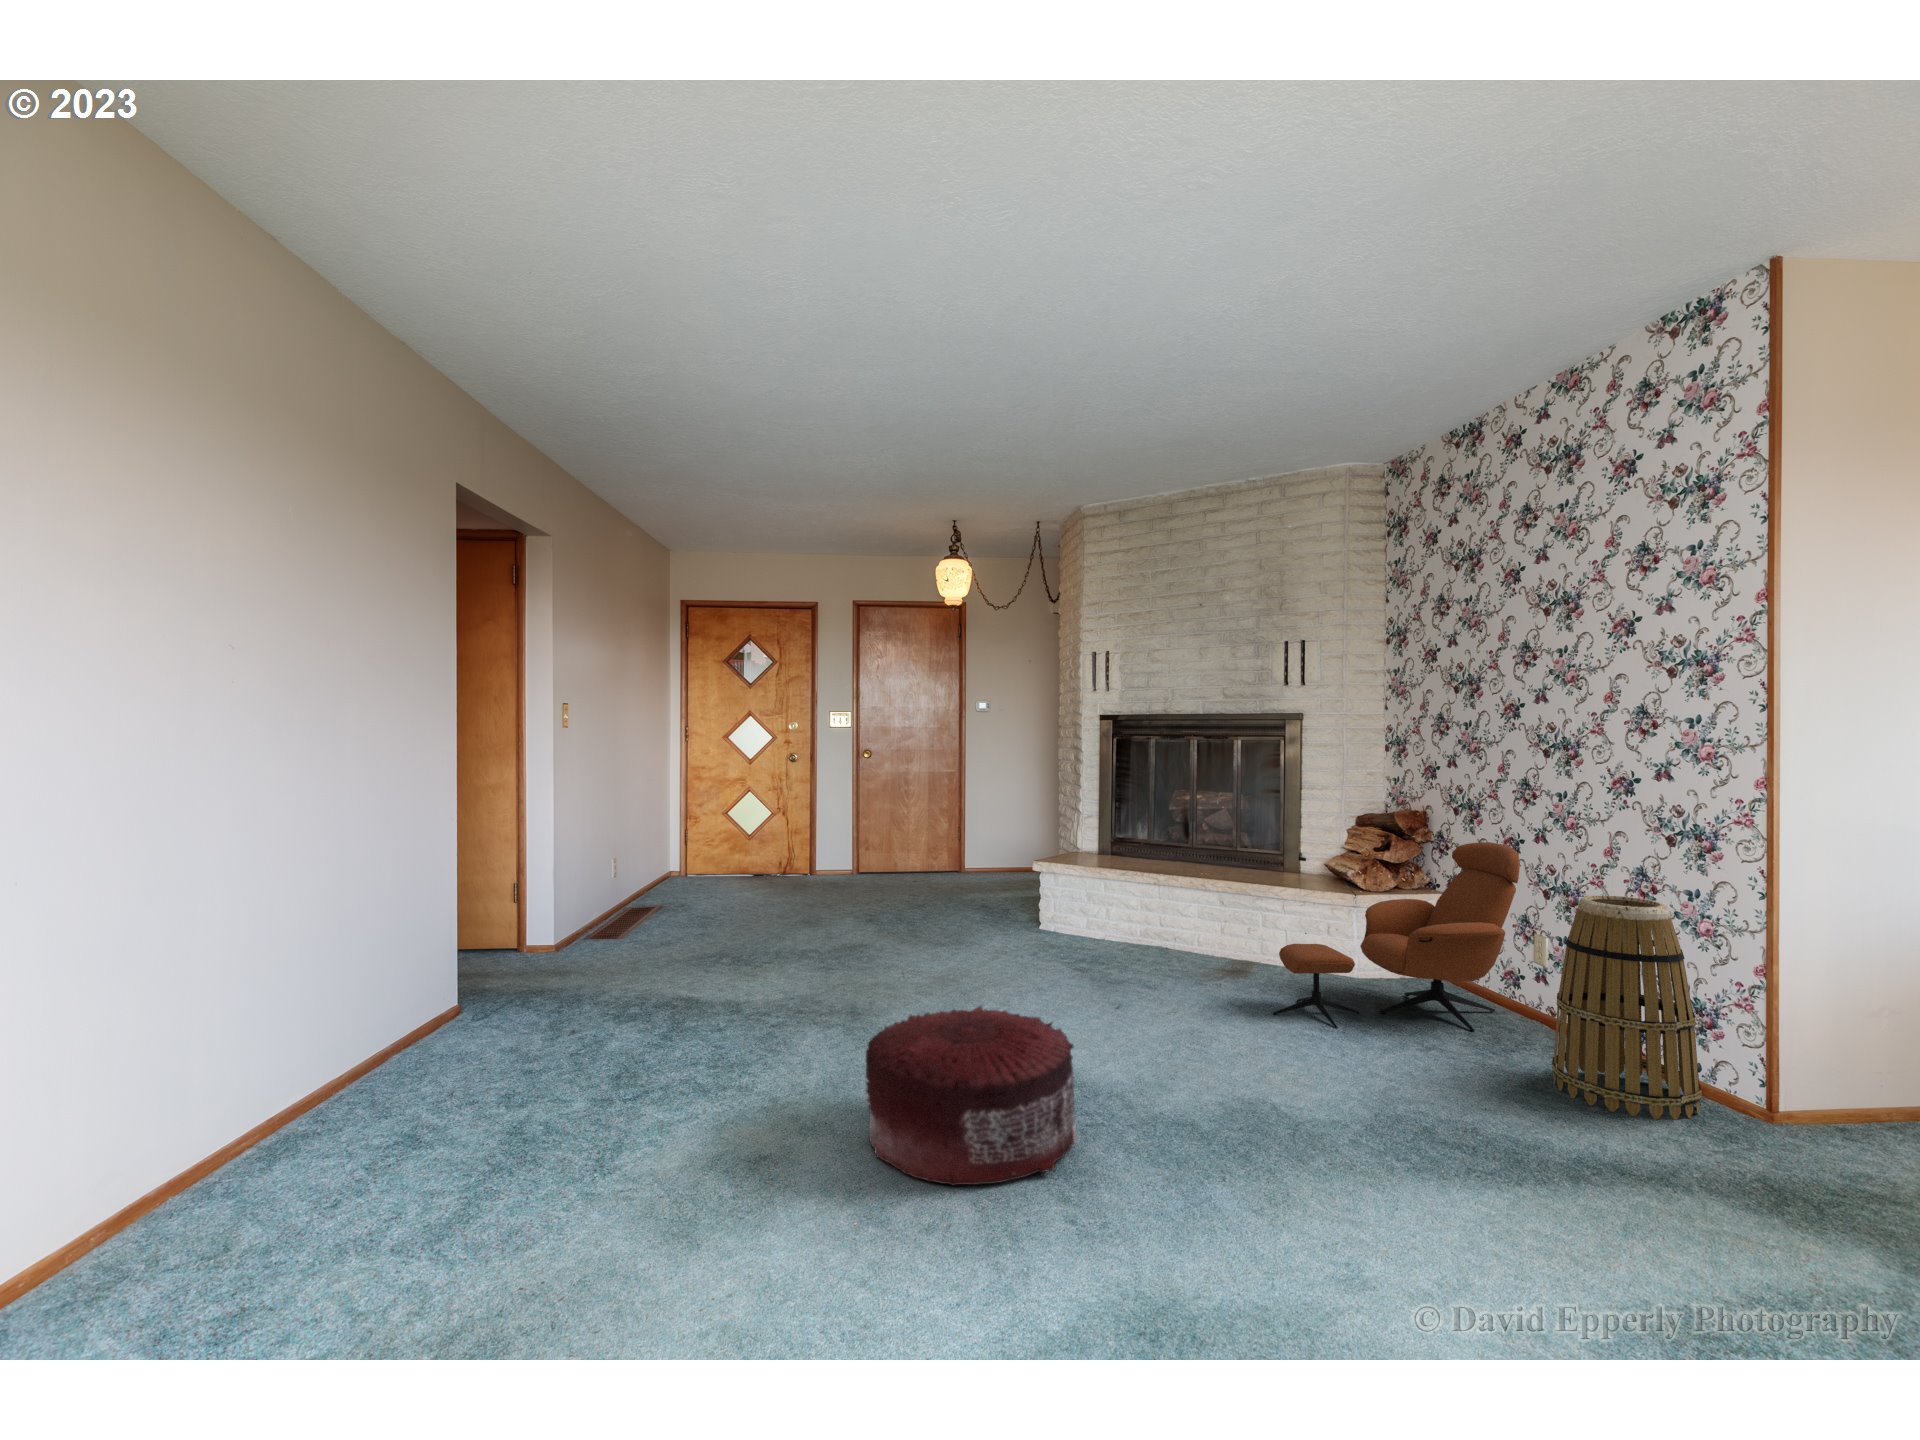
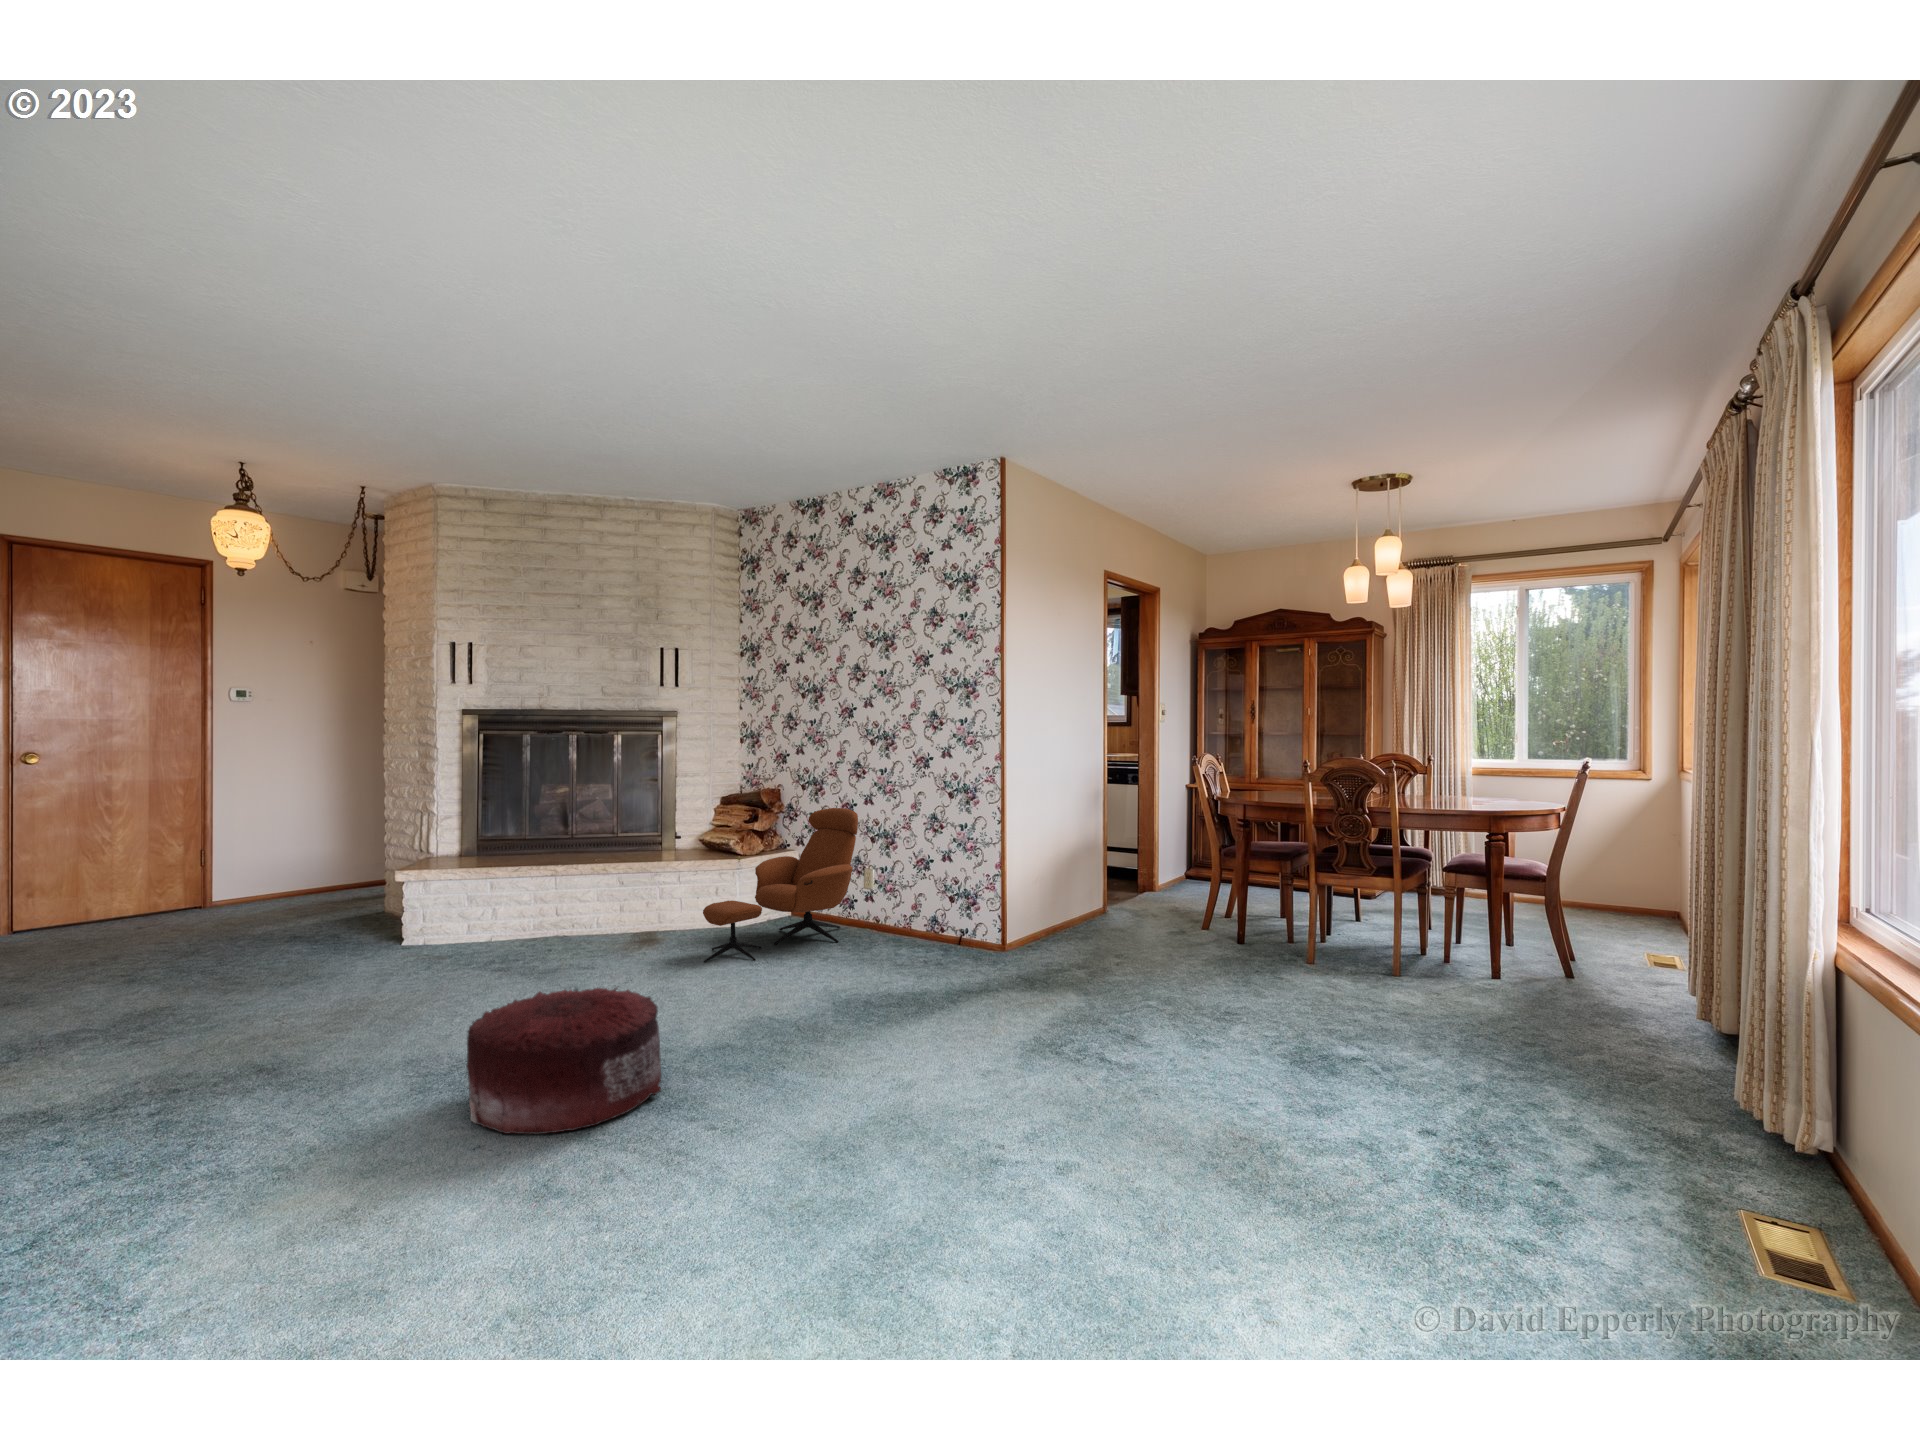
basket: present [1552,895,1702,1119] -> none [898,833,974,966]

